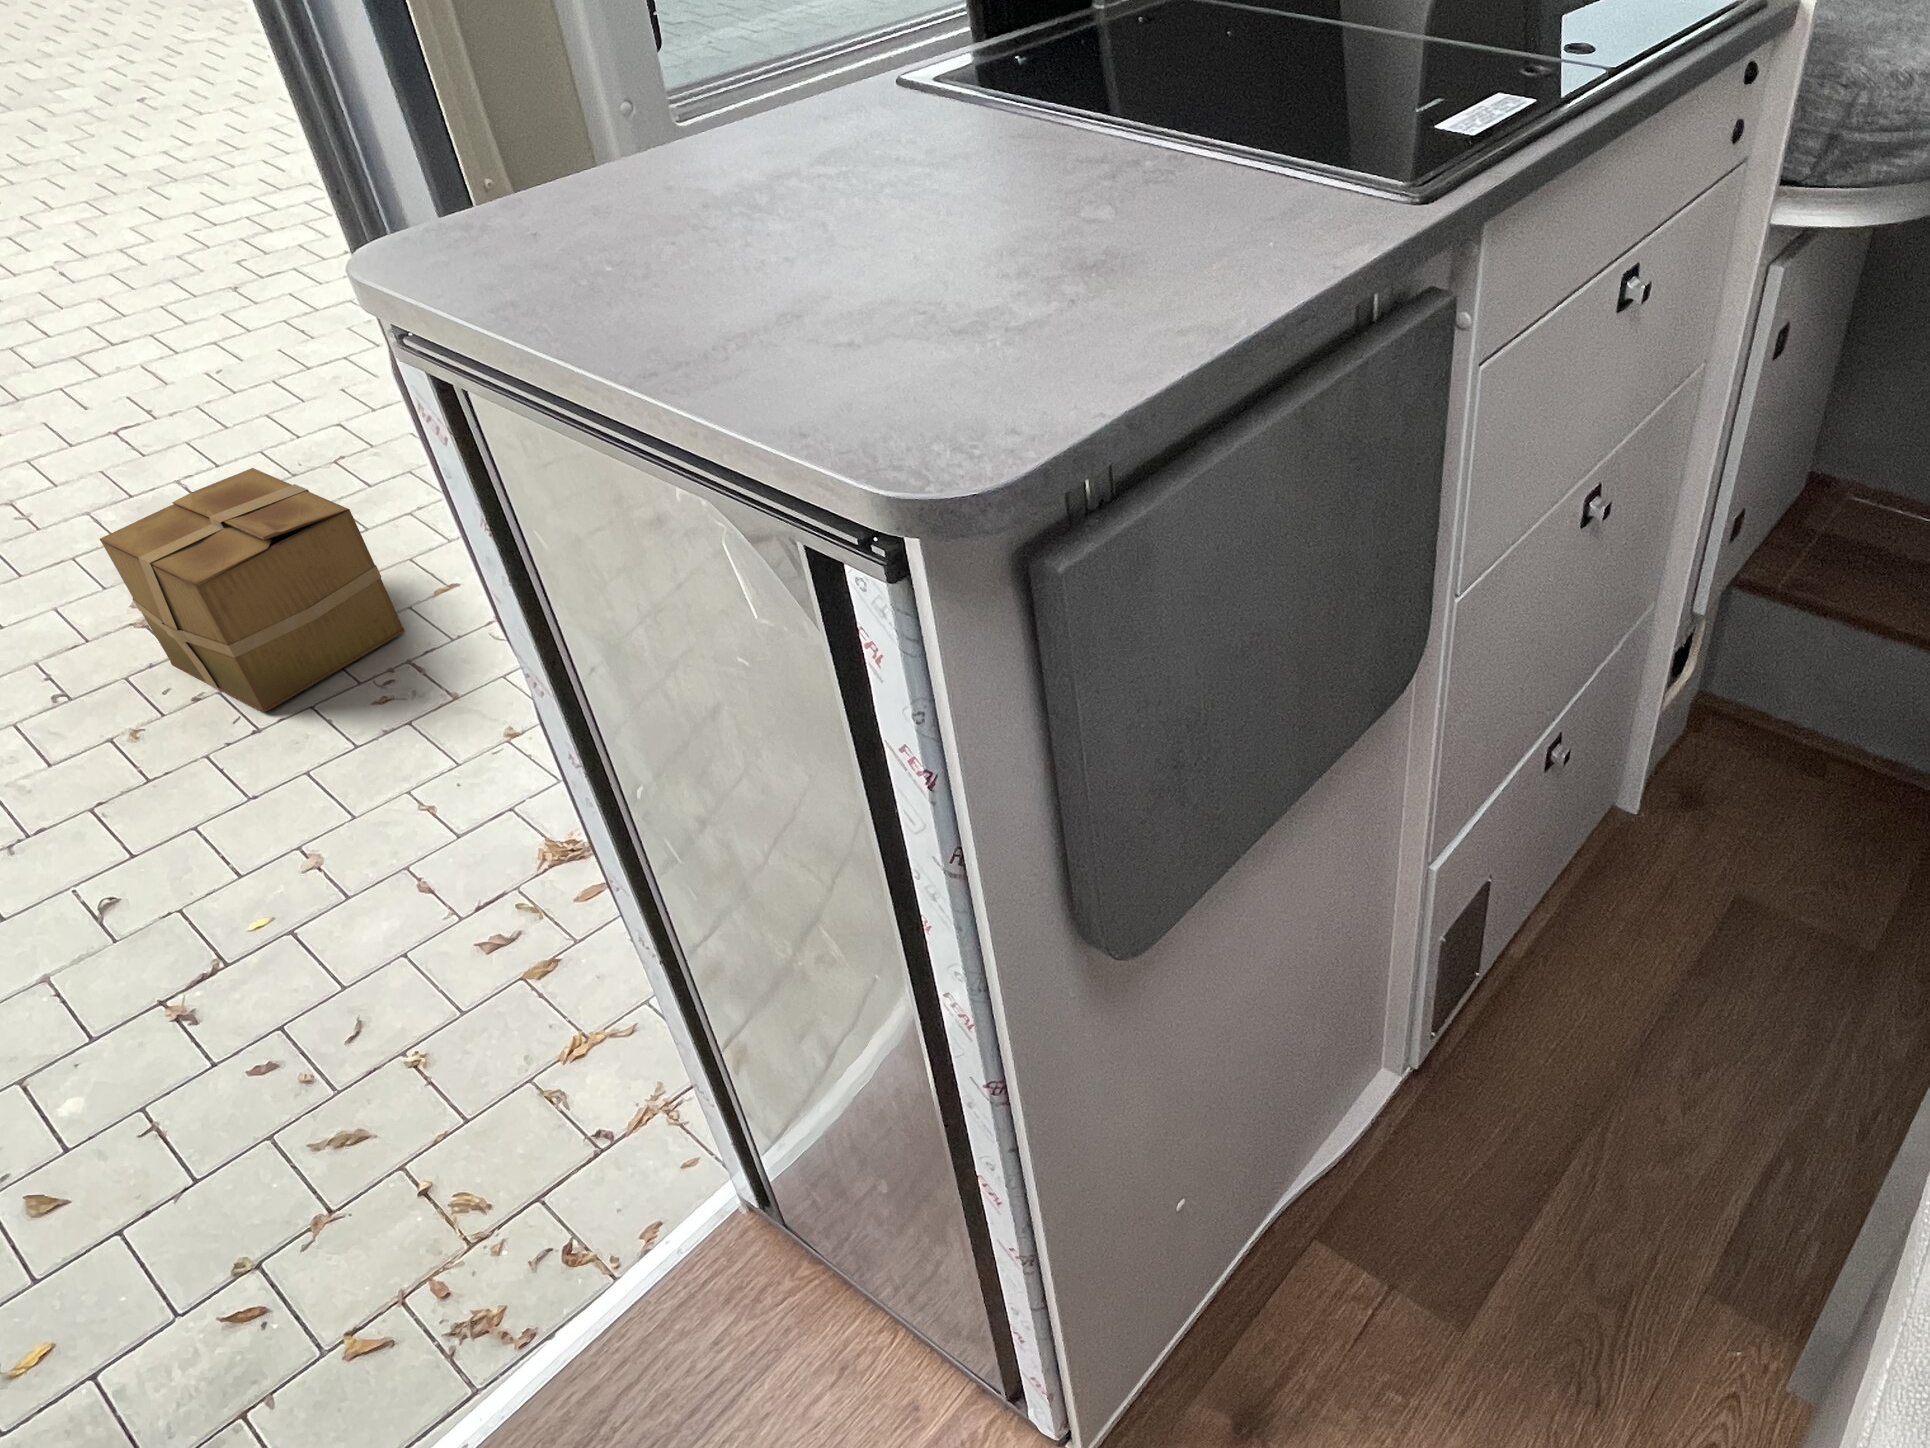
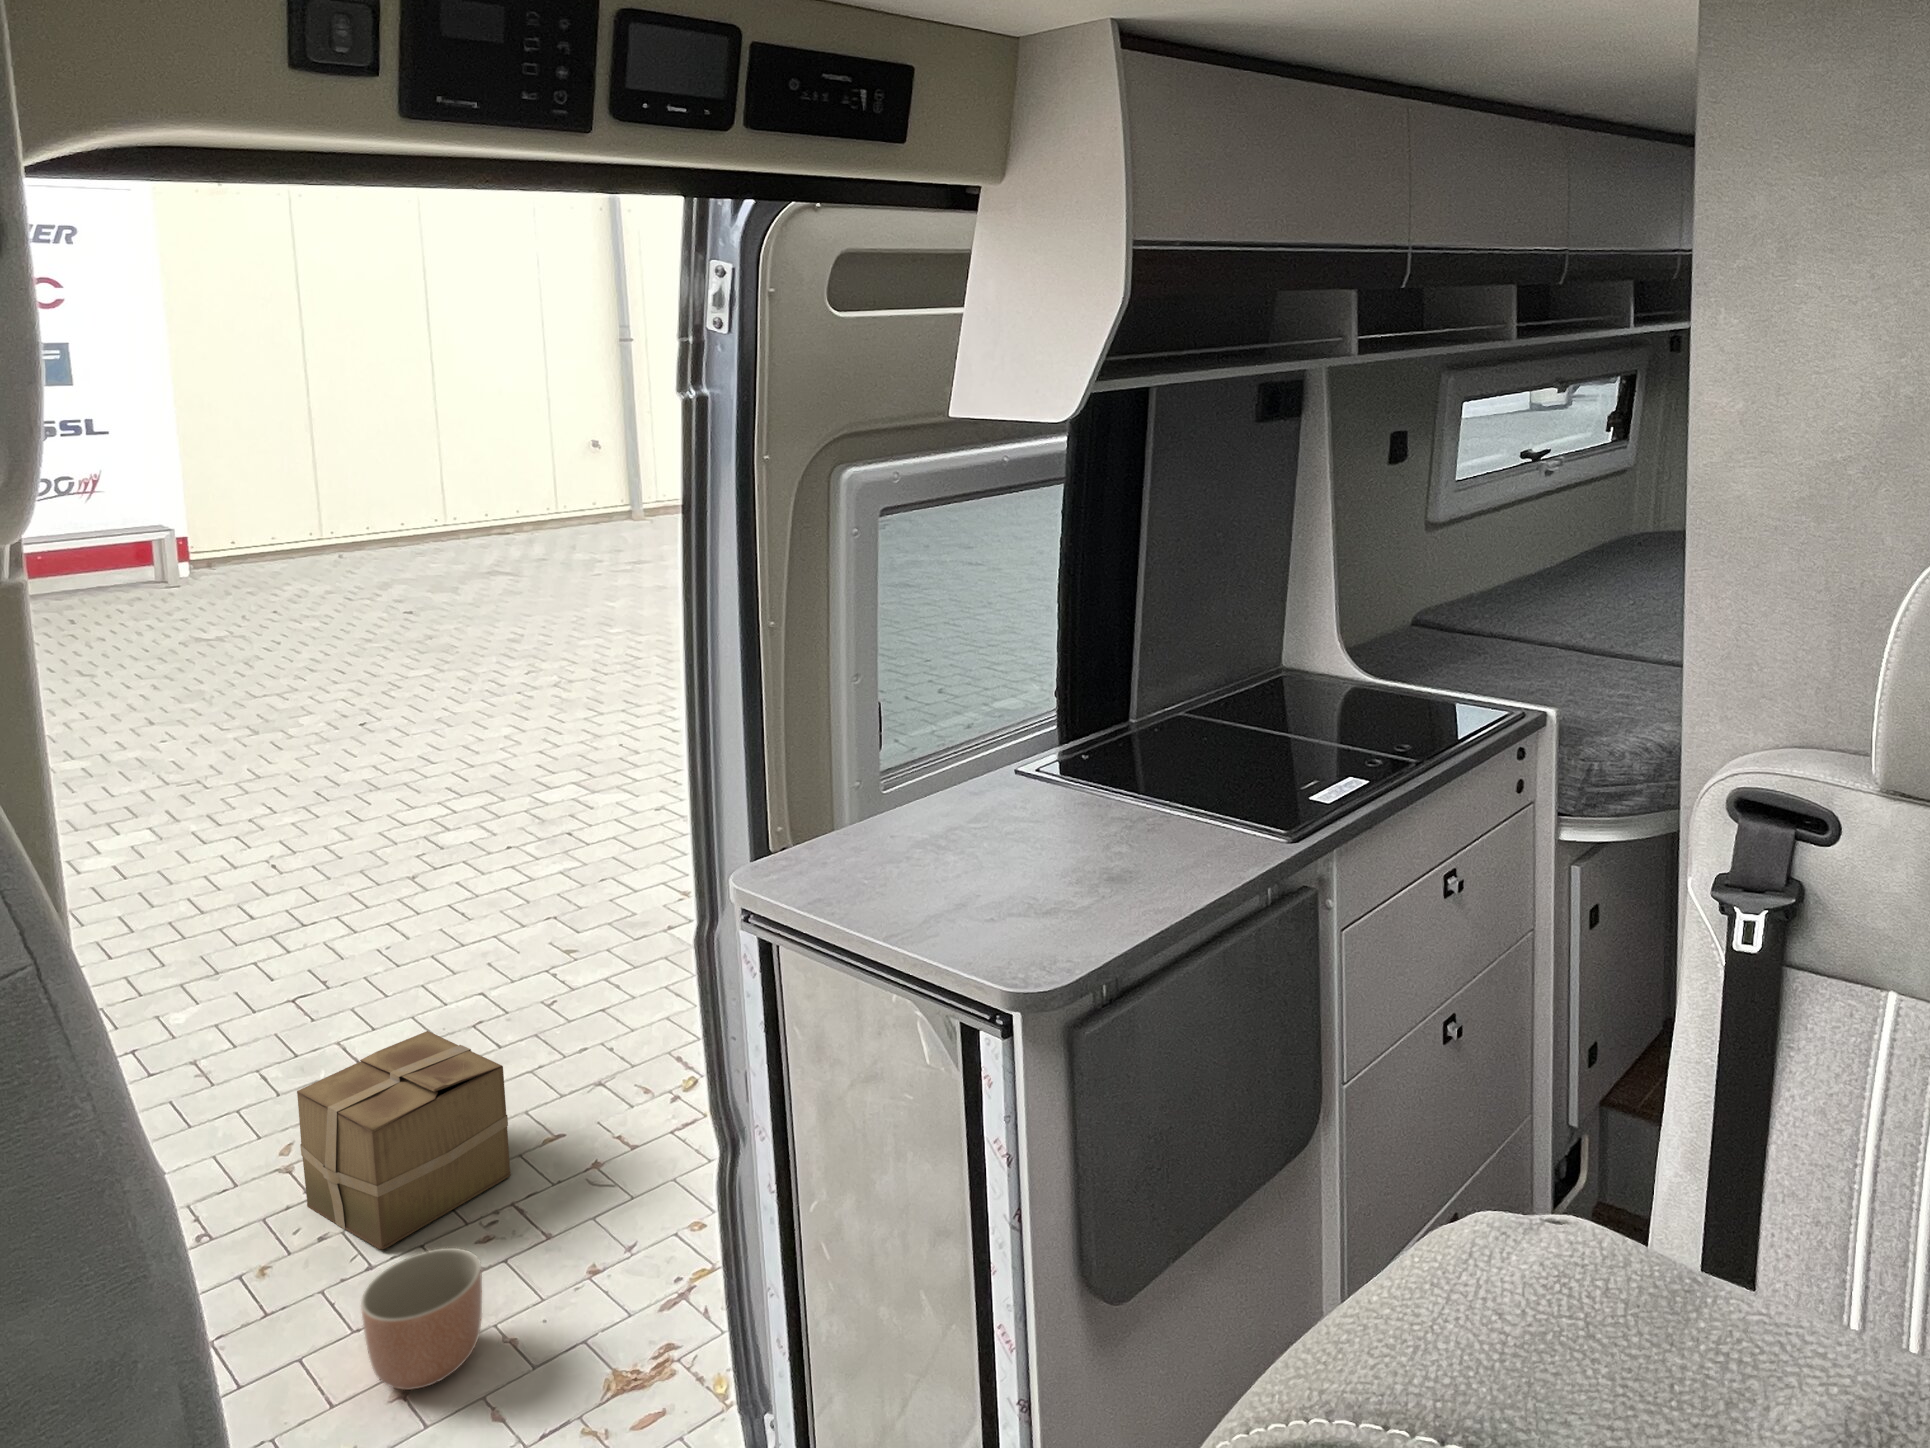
planter: none [223,715,385,859] -> present [361,1248,482,1390]

